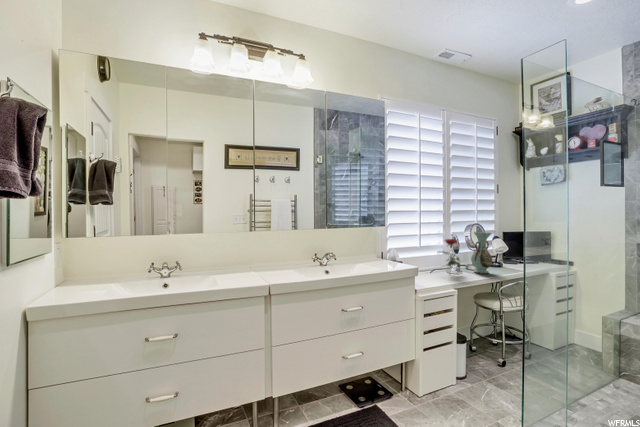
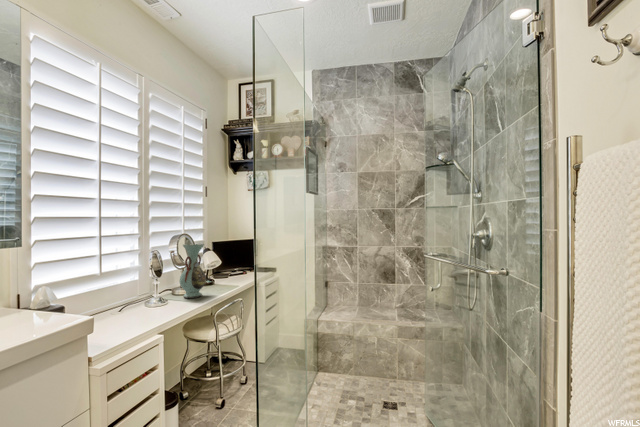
flower: present [441,239,460,270] -> none [130,256,168,310]

